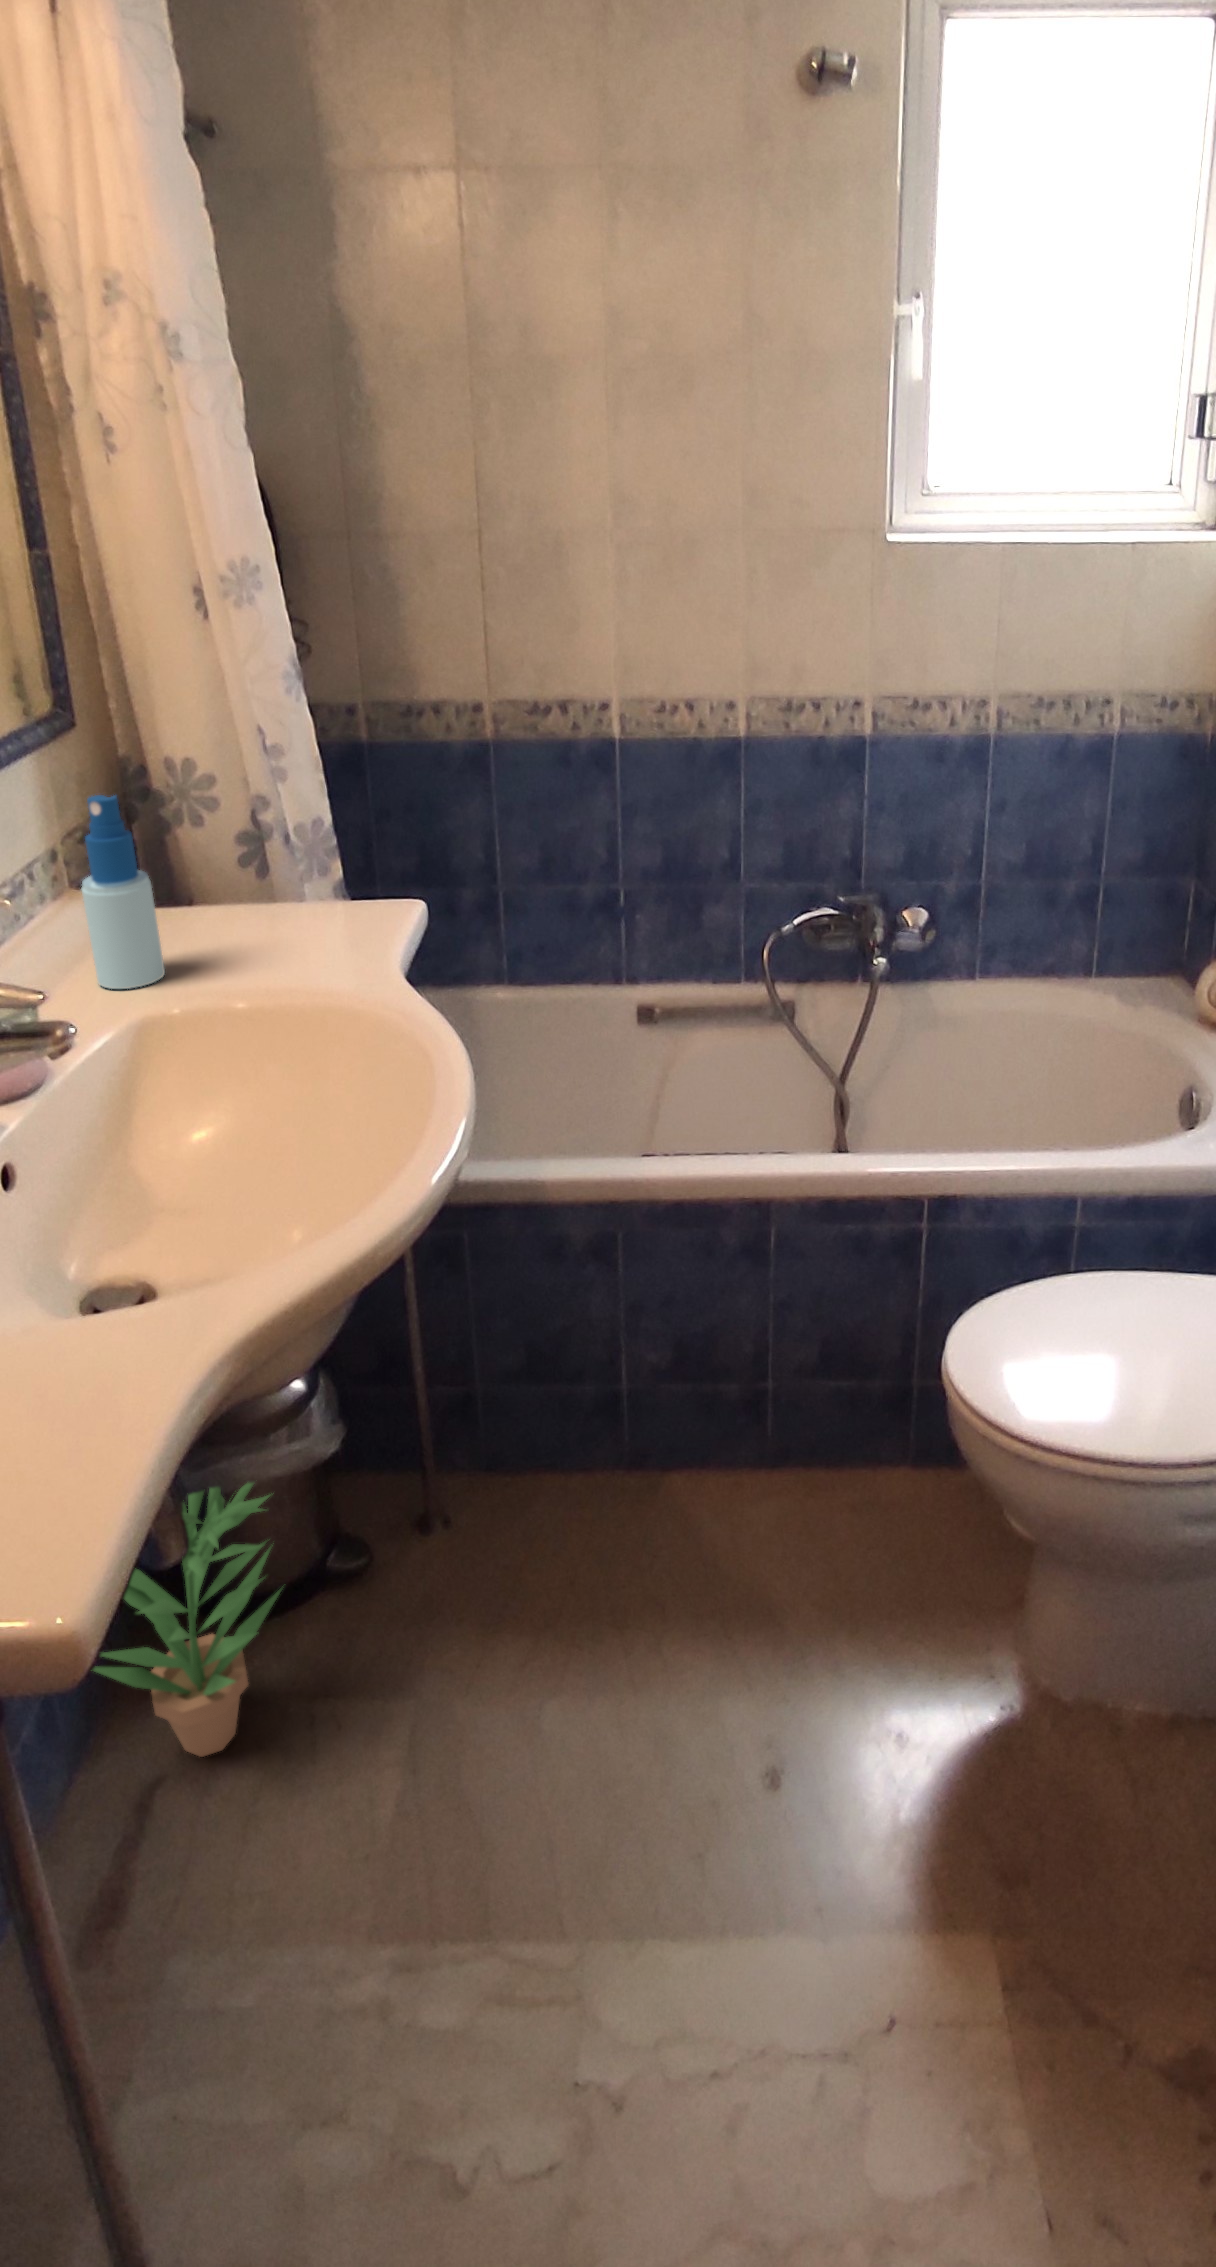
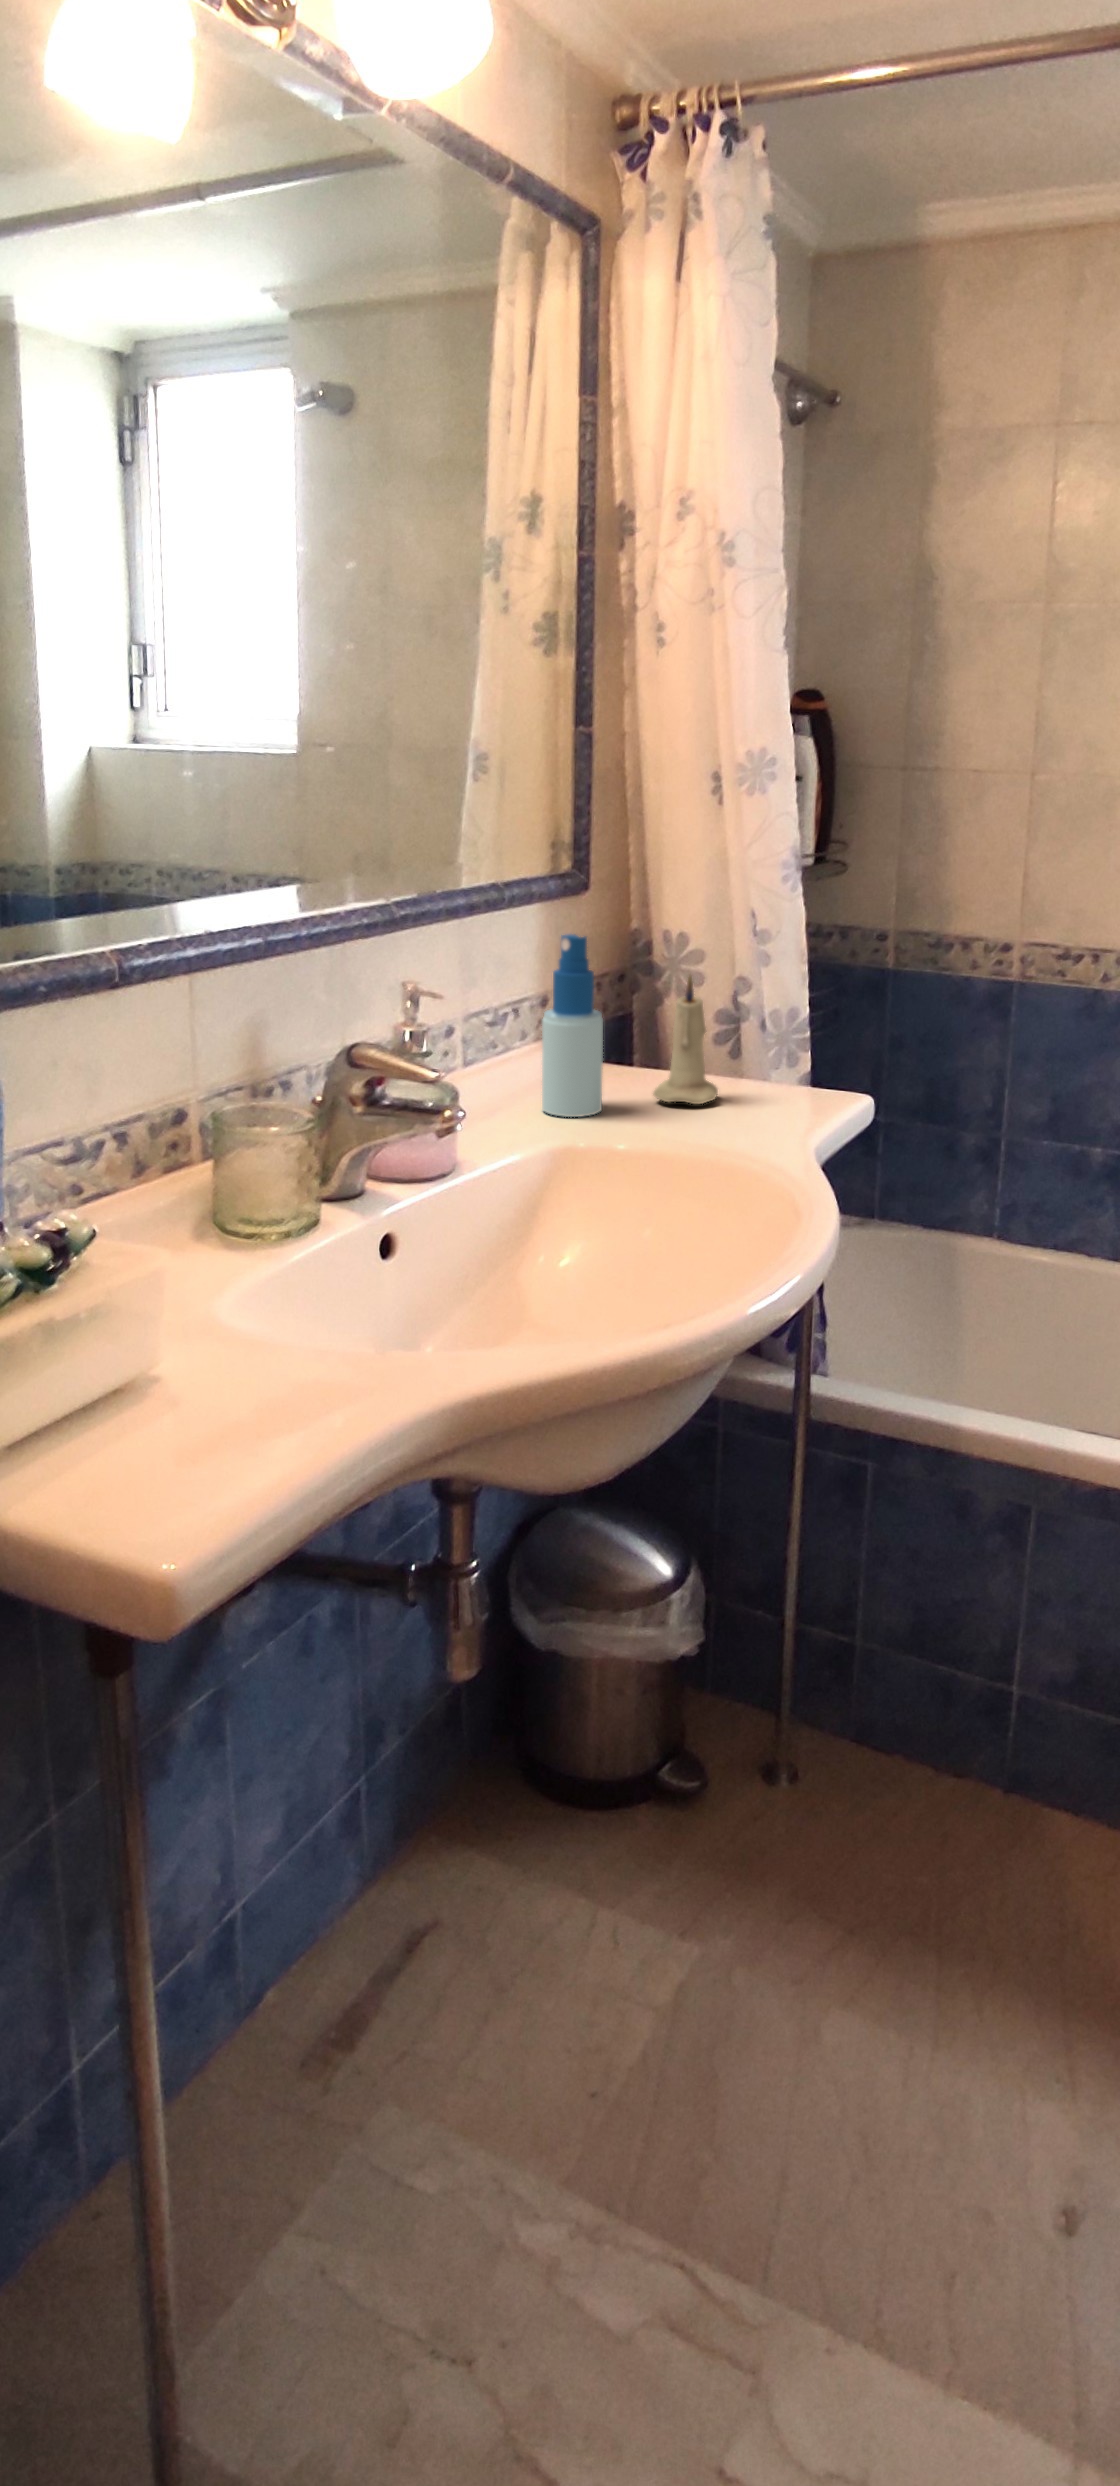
candle: none [211,814,281,950] -> present [653,976,718,1104]
potted plant: present [93,1483,282,1757] -> none [396,1582,600,1913]

